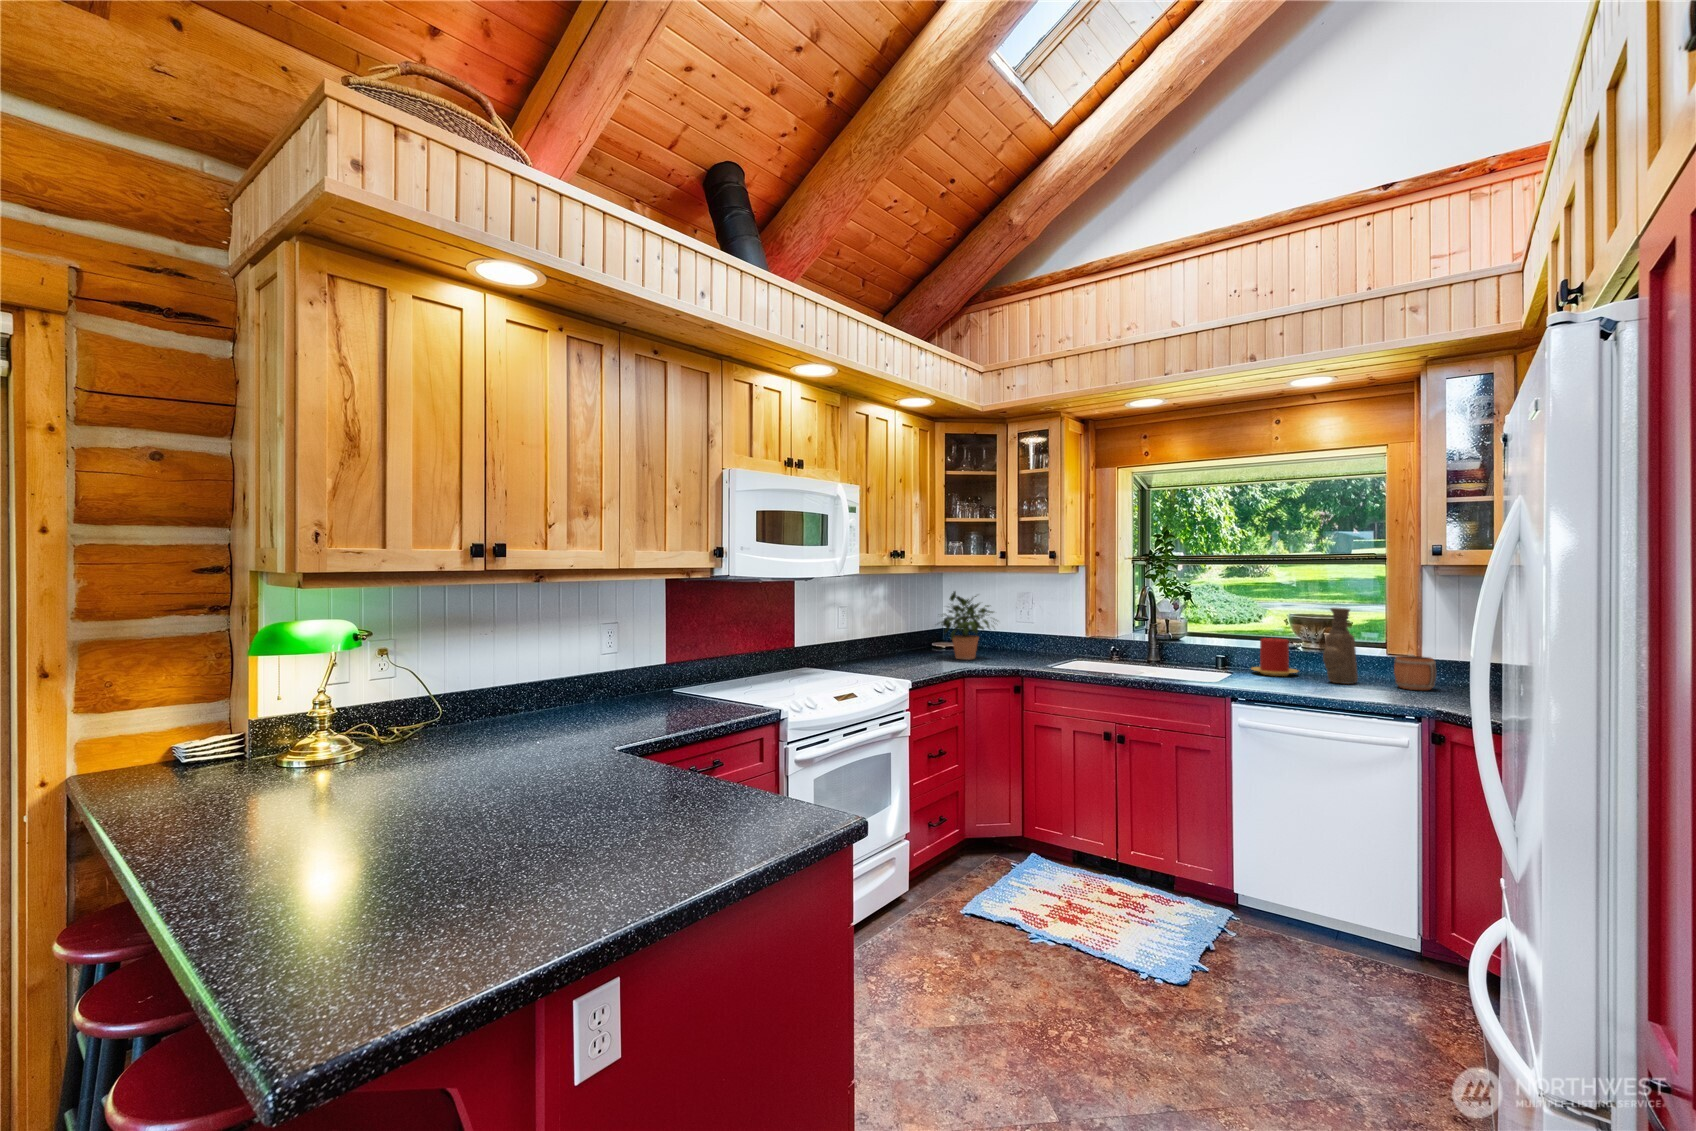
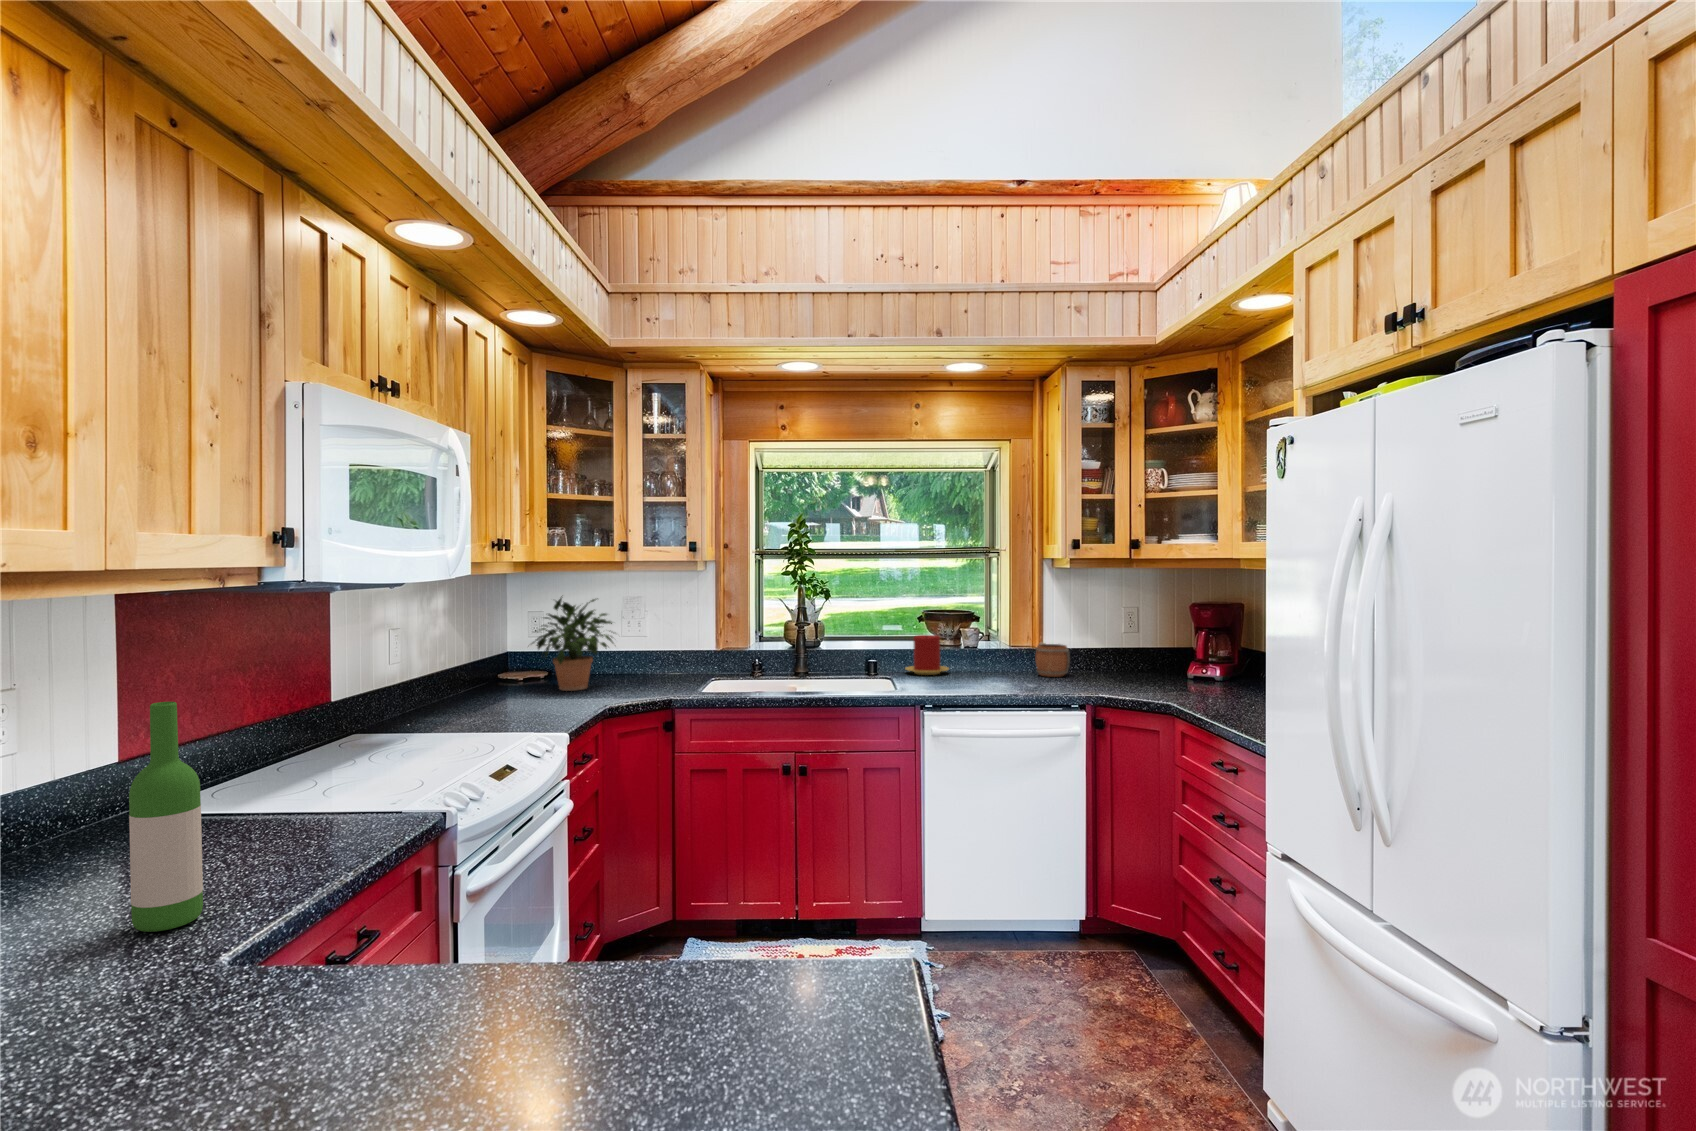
vase: present [1323,608,1358,684] -> none [979,600,1007,677]
wine bottle: none [616,628,644,732] -> present [129,702,203,932]

